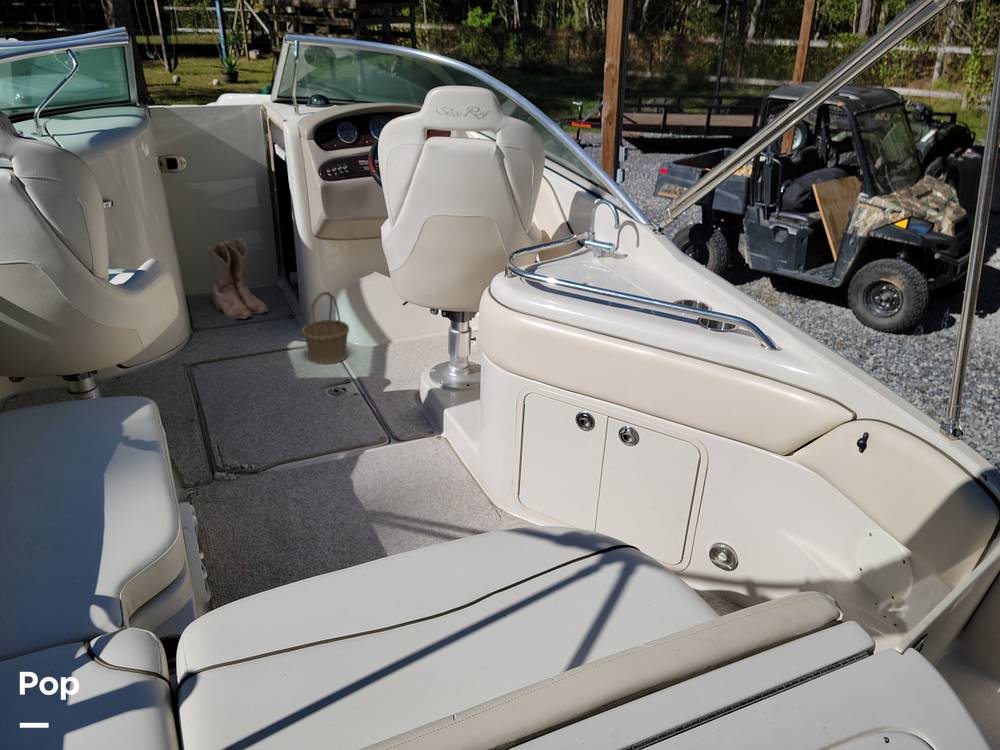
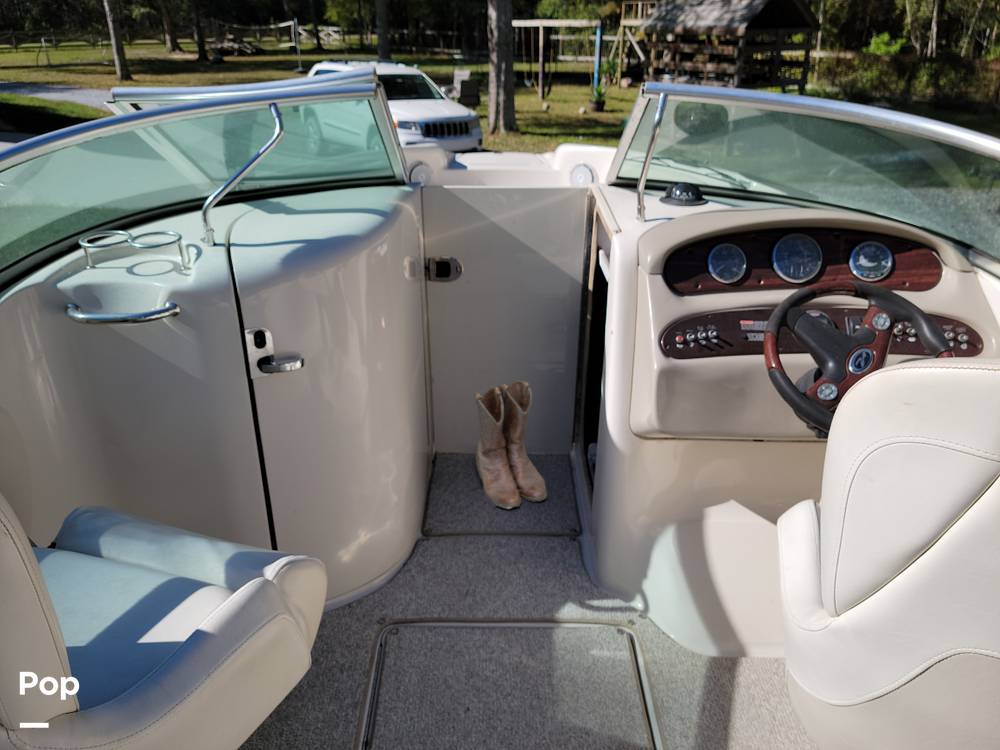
basket: present [302,292,349,364] -> none [578,548,664,677]

